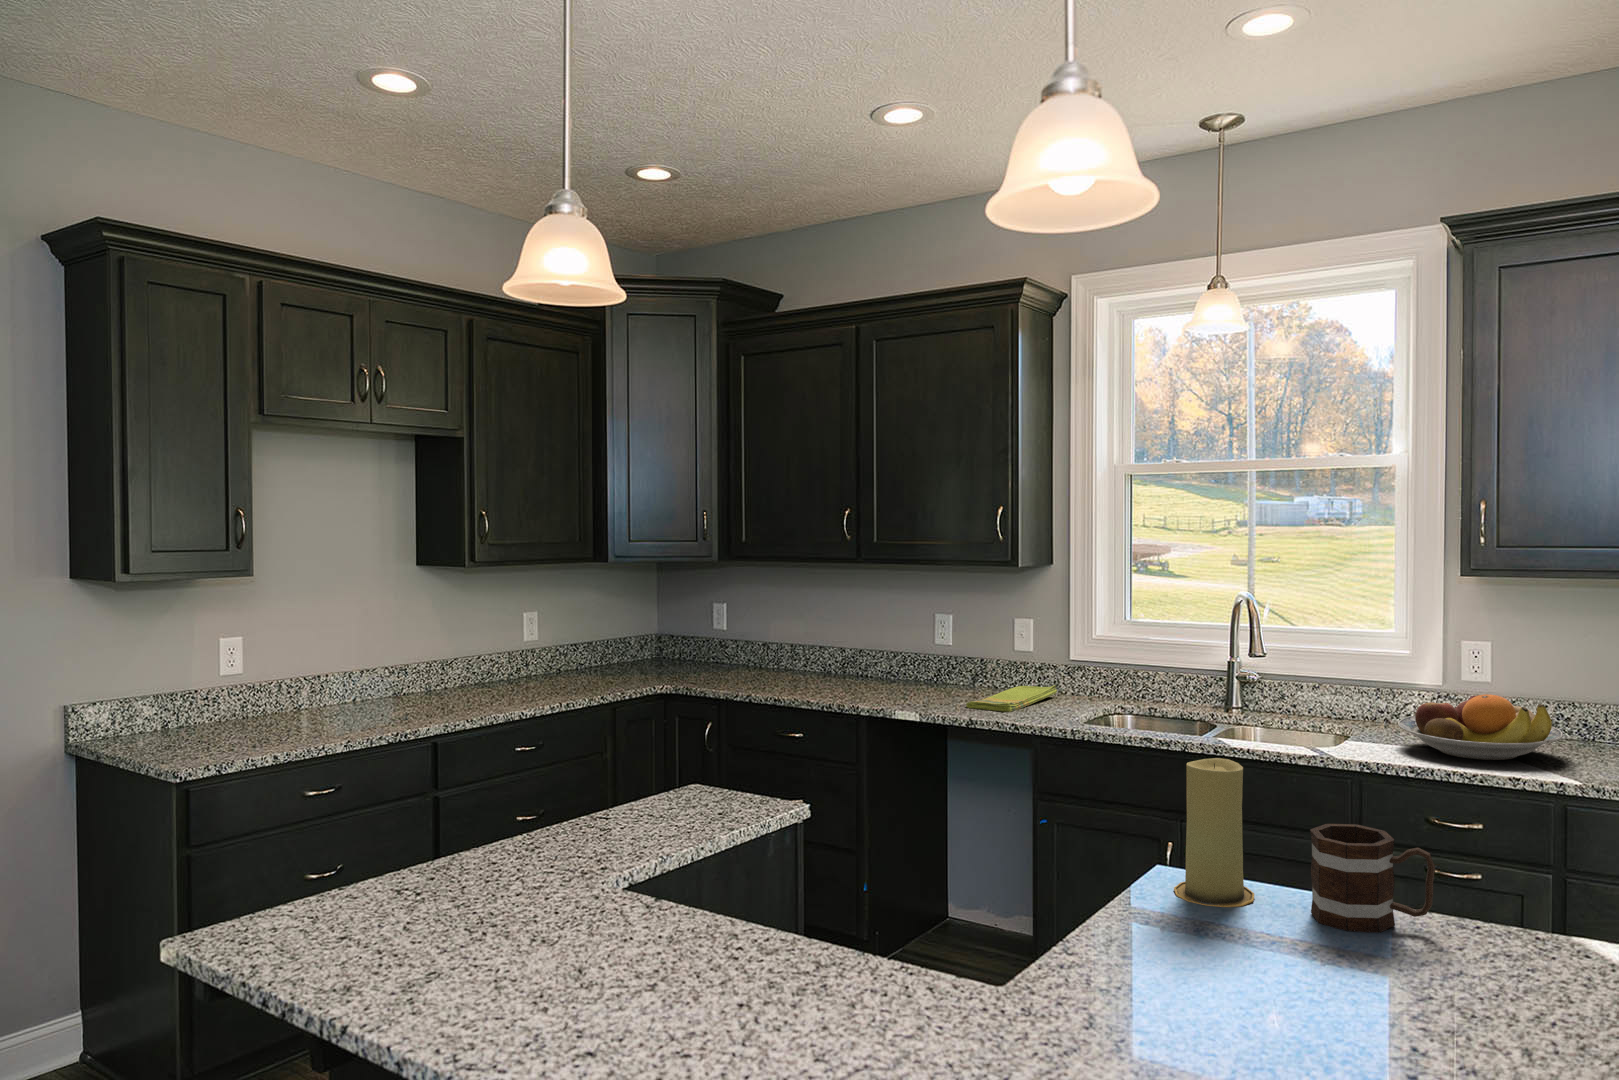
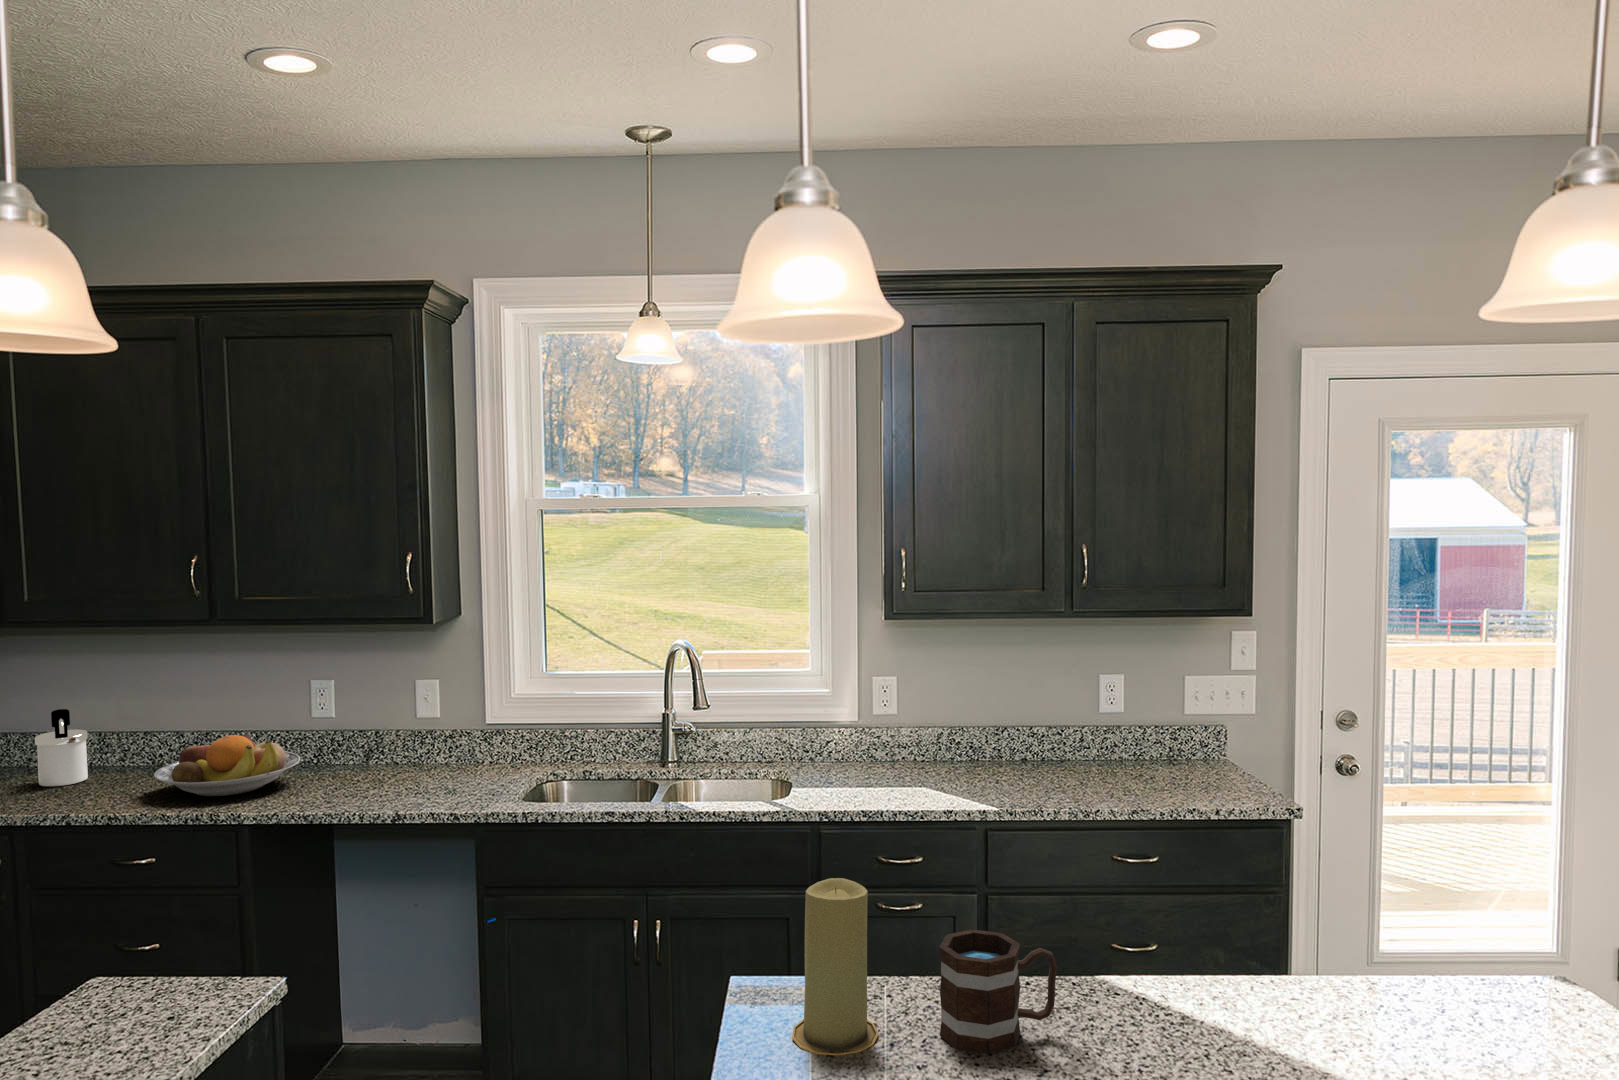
soap dispenser: none [746,623,779,679] -> present [35,709,88,786]
dish towel: present [966,685,1057,712] -> none [377,754,475,799]
fruit bowl: present [1398,694,1563,760] -> present [154,734,300,796]

